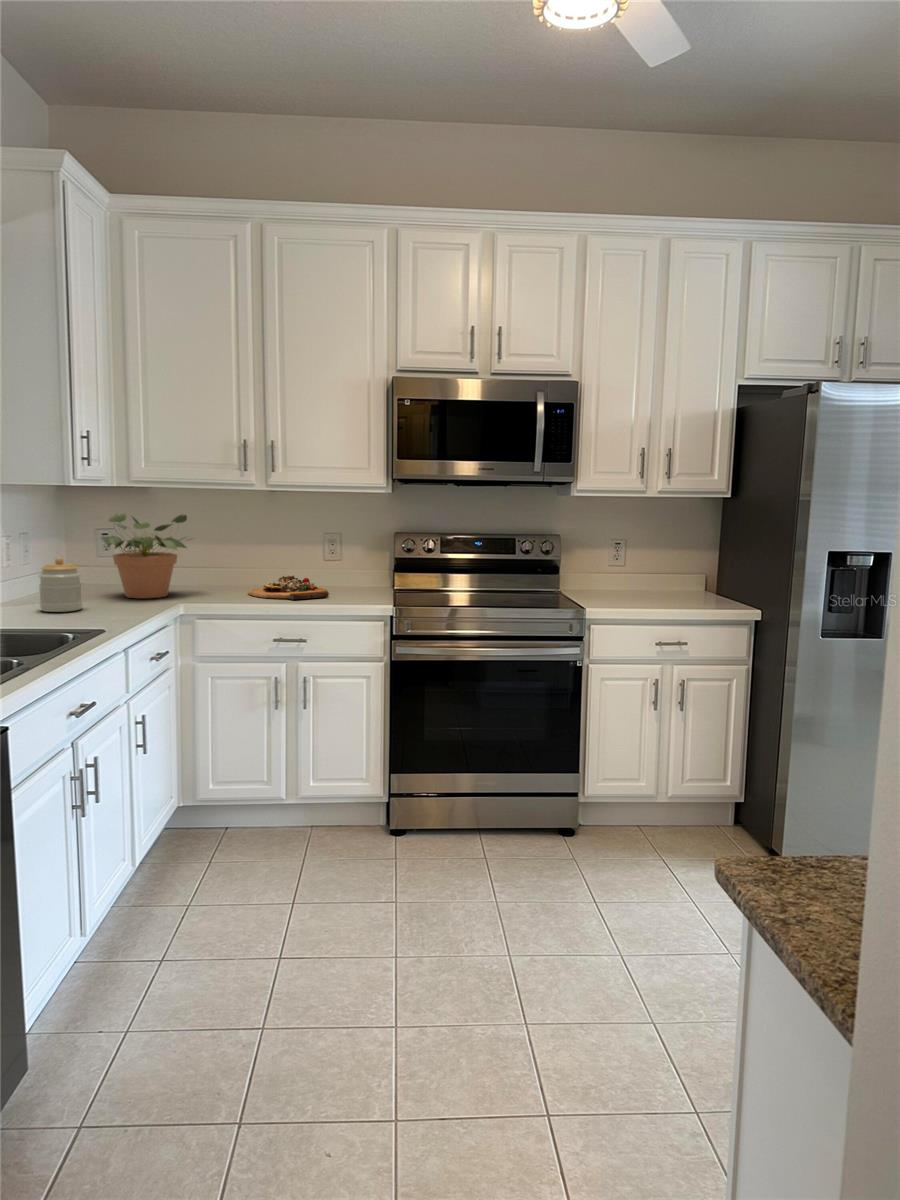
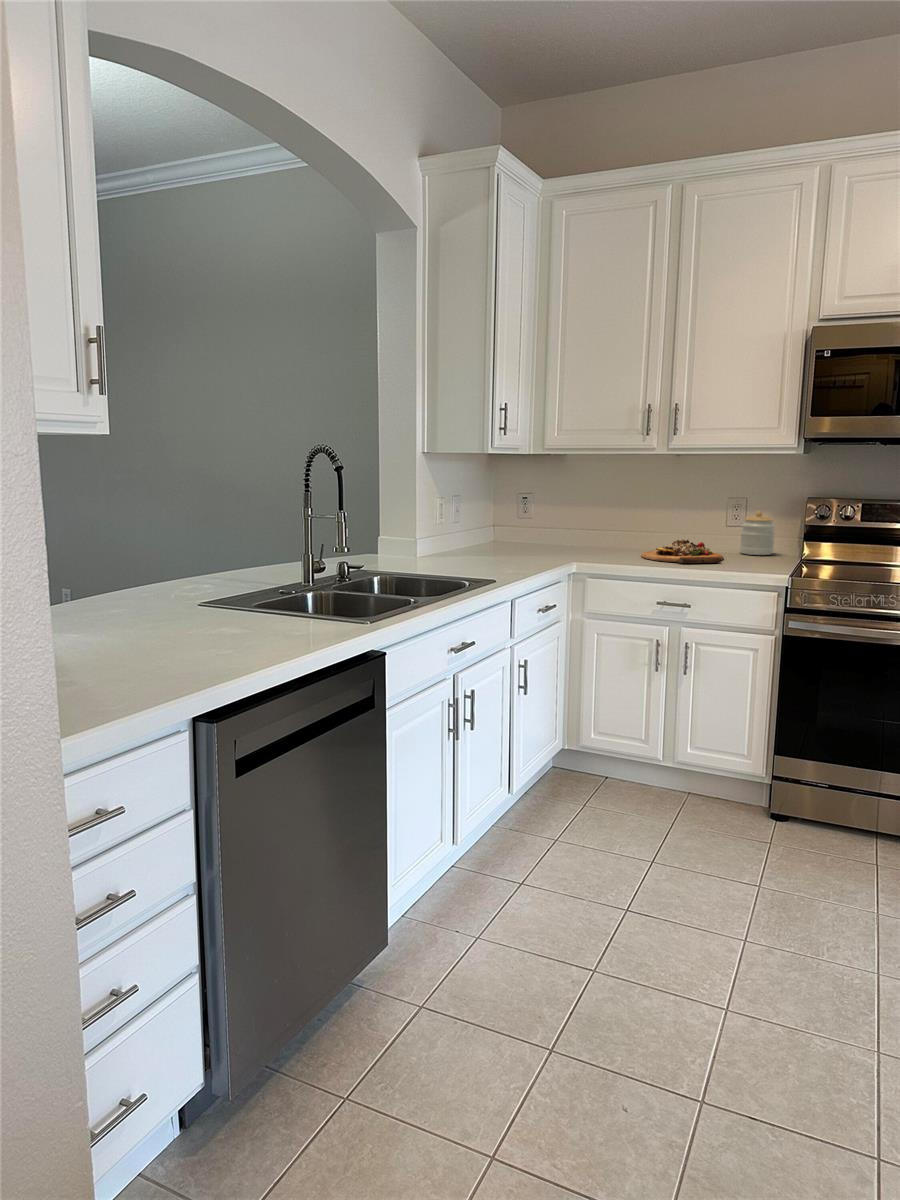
potted plant: present [102,513,190,598] -> none [513,477,599,556]
jar: present [39,558,82,612] -> present [740,511,775,555]

